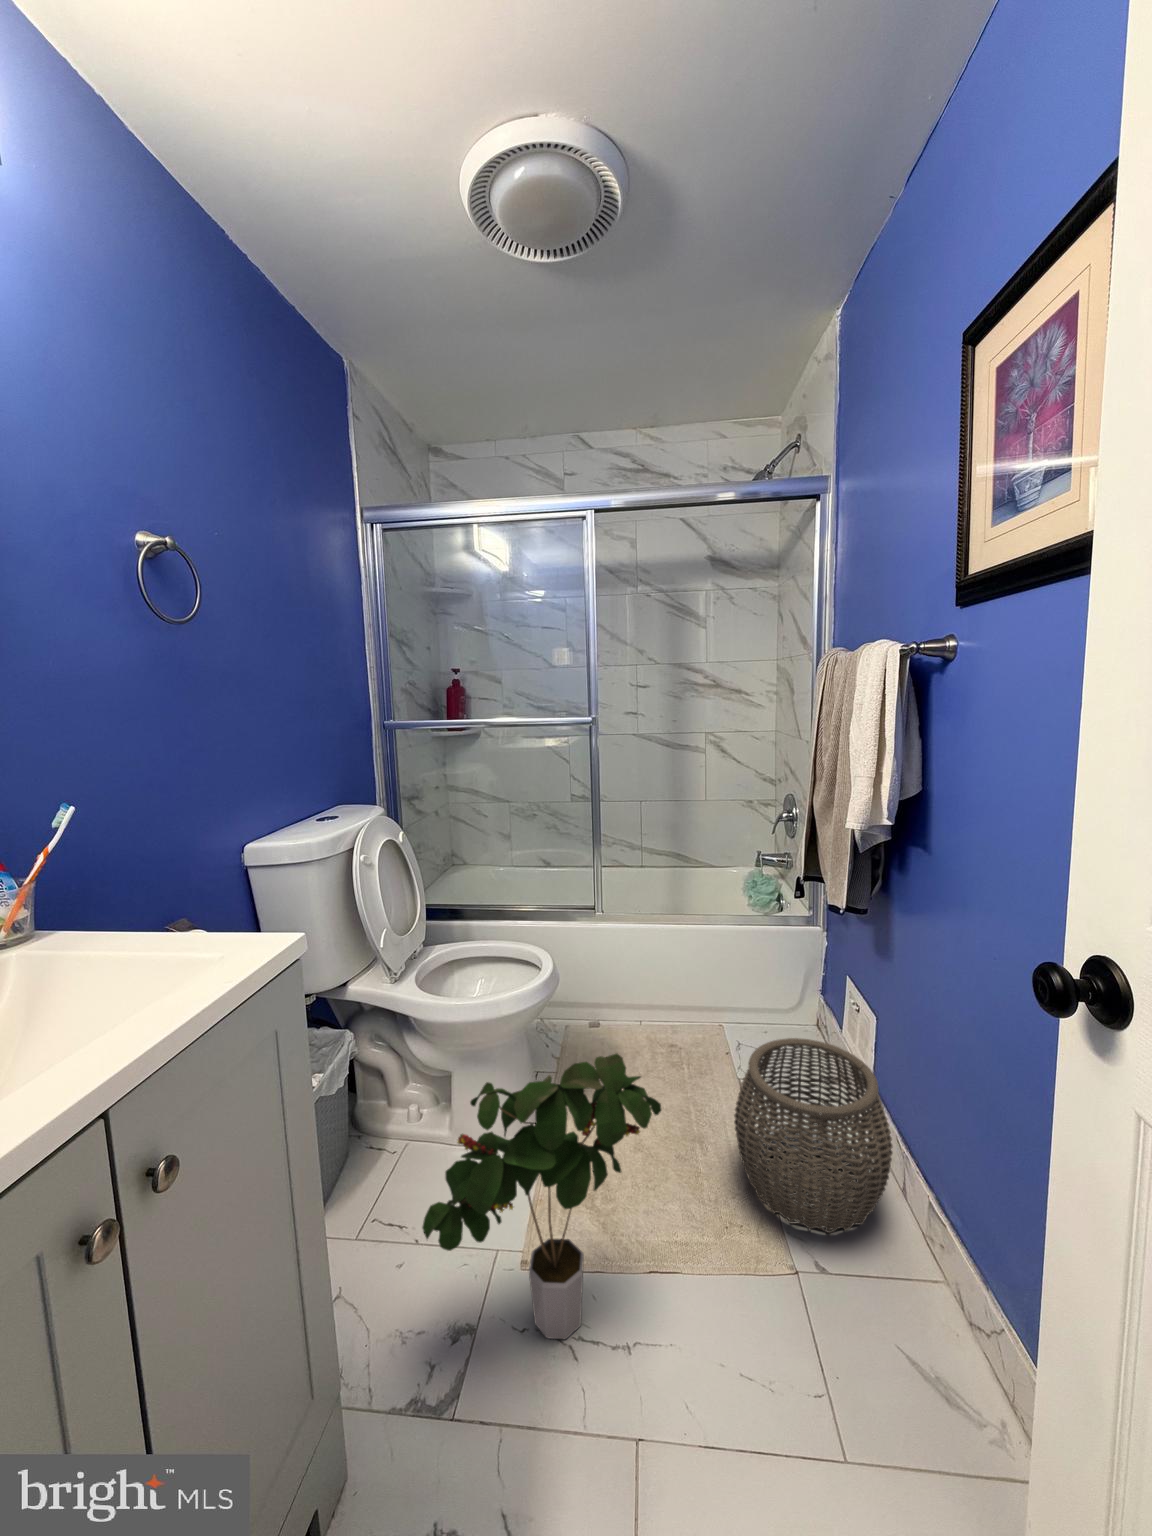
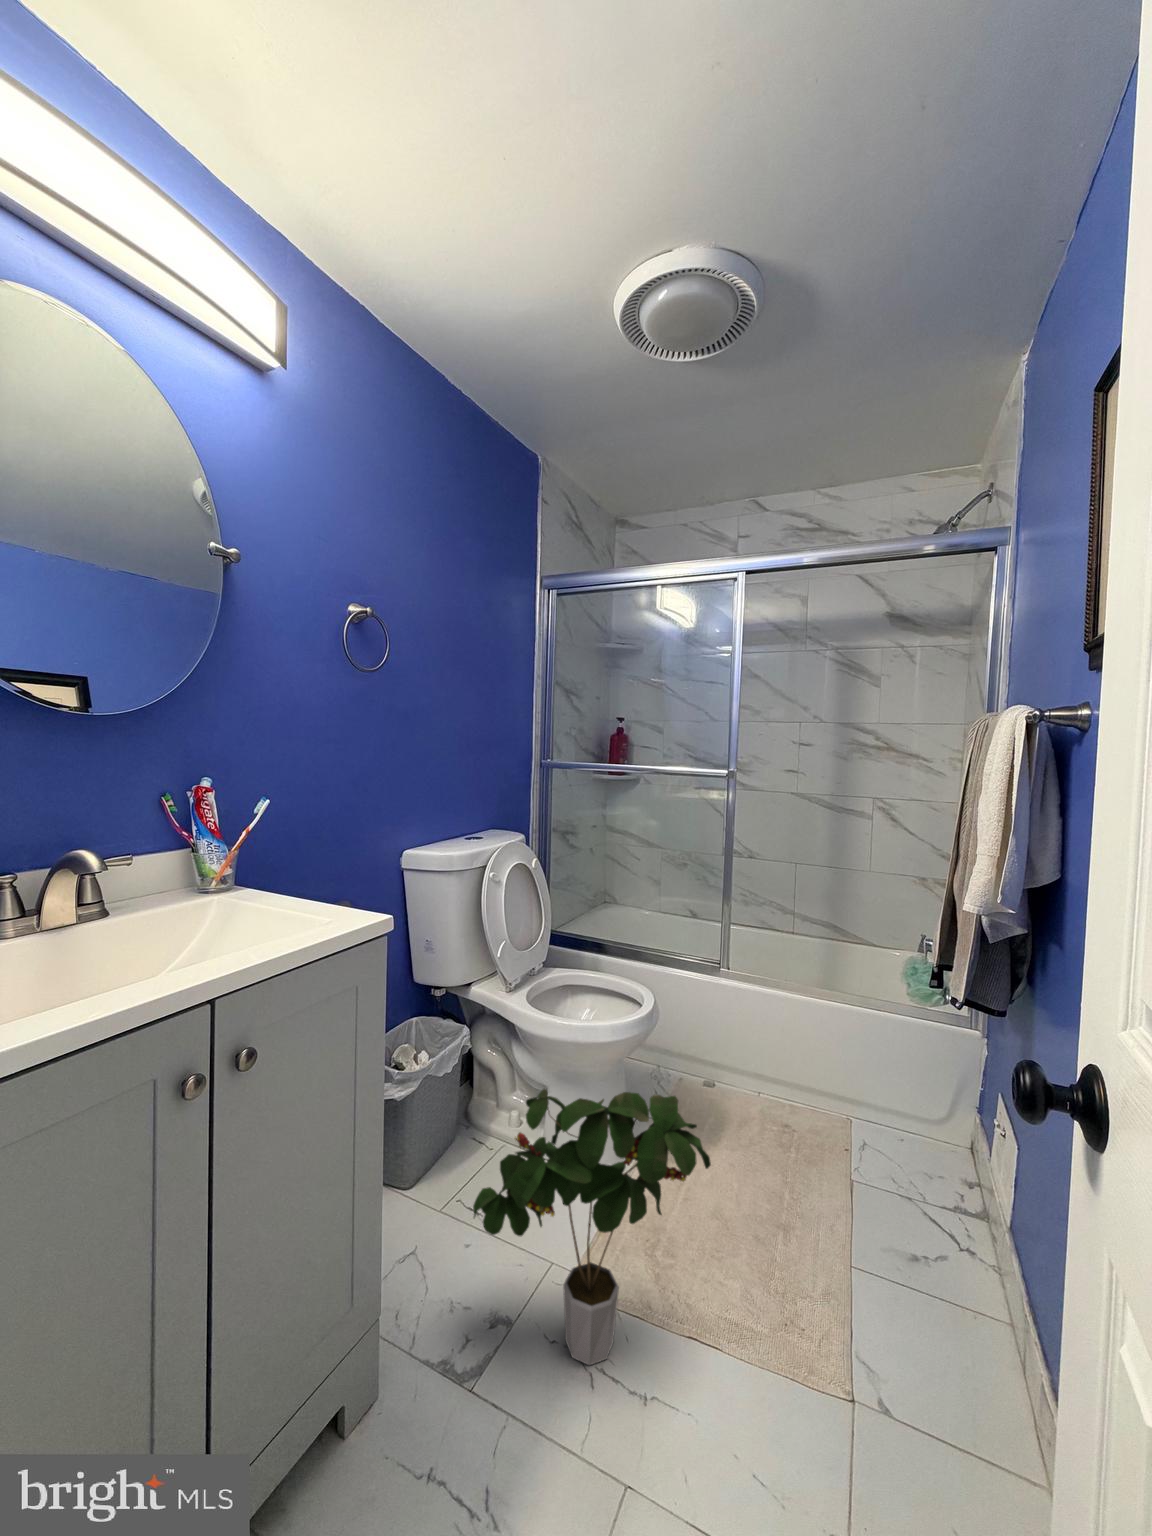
woven basket: present [734,1038,893,1233] -> none [815,1136,1003,1377]

